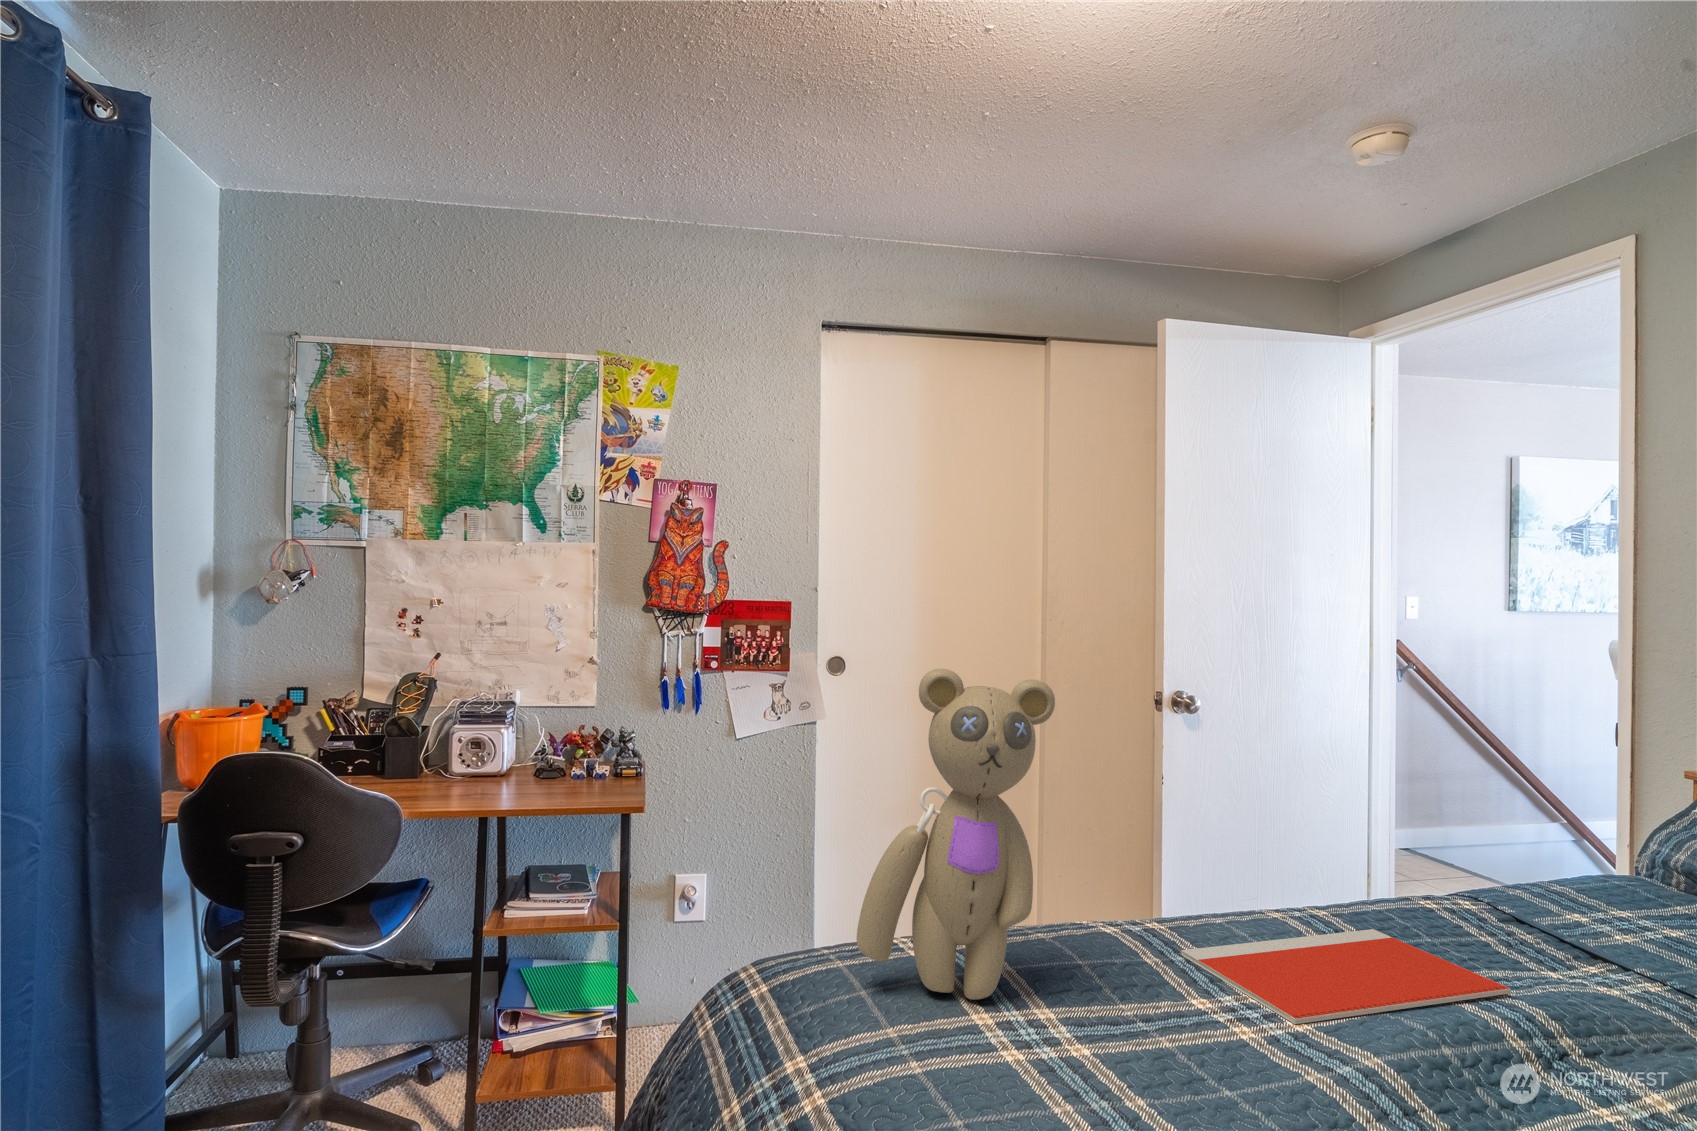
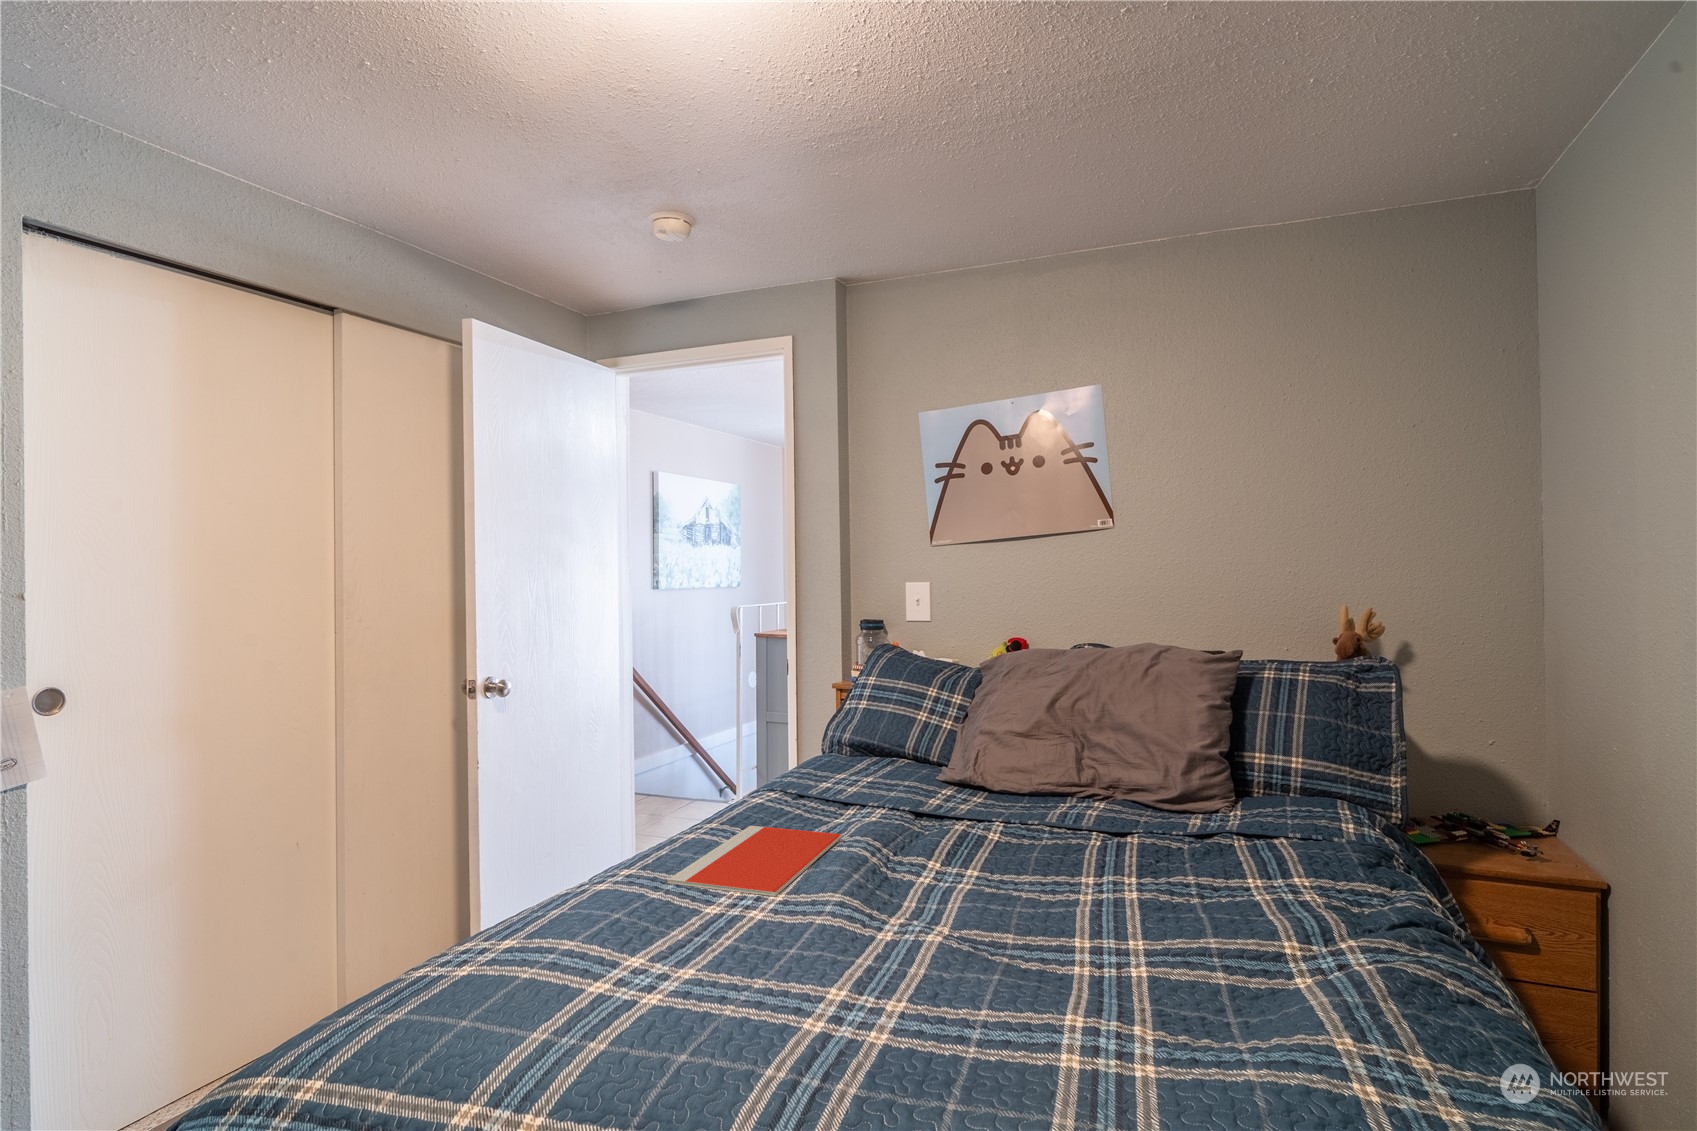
teddy bear: present [857,668,1055,1000] -> none [470,684,628,980]

